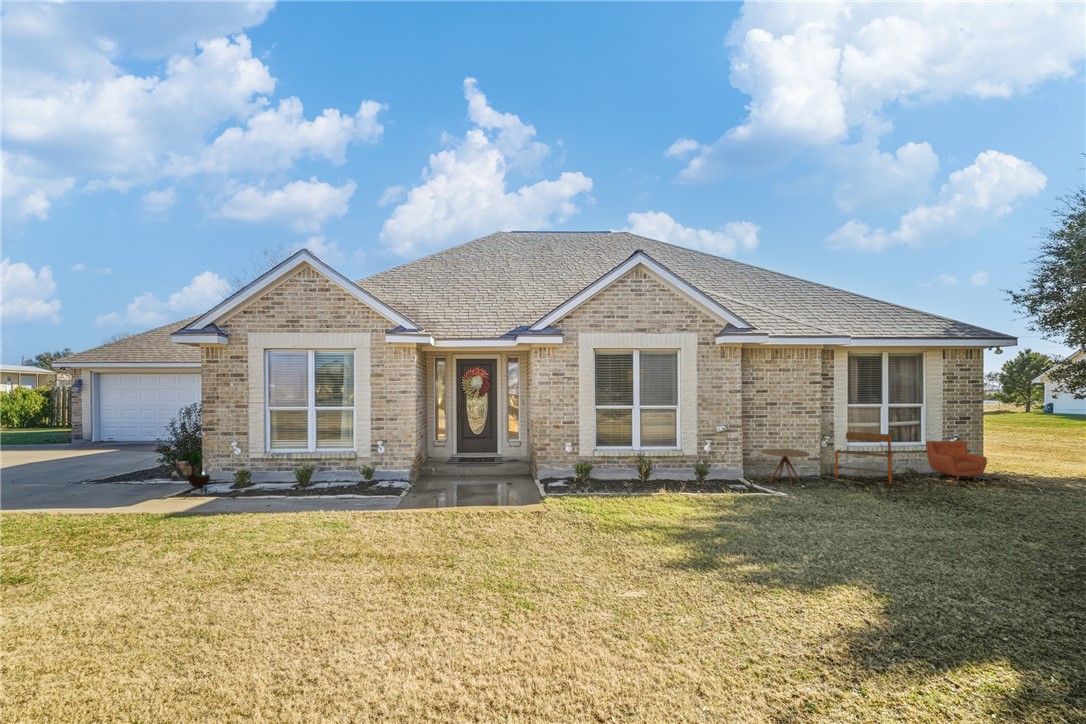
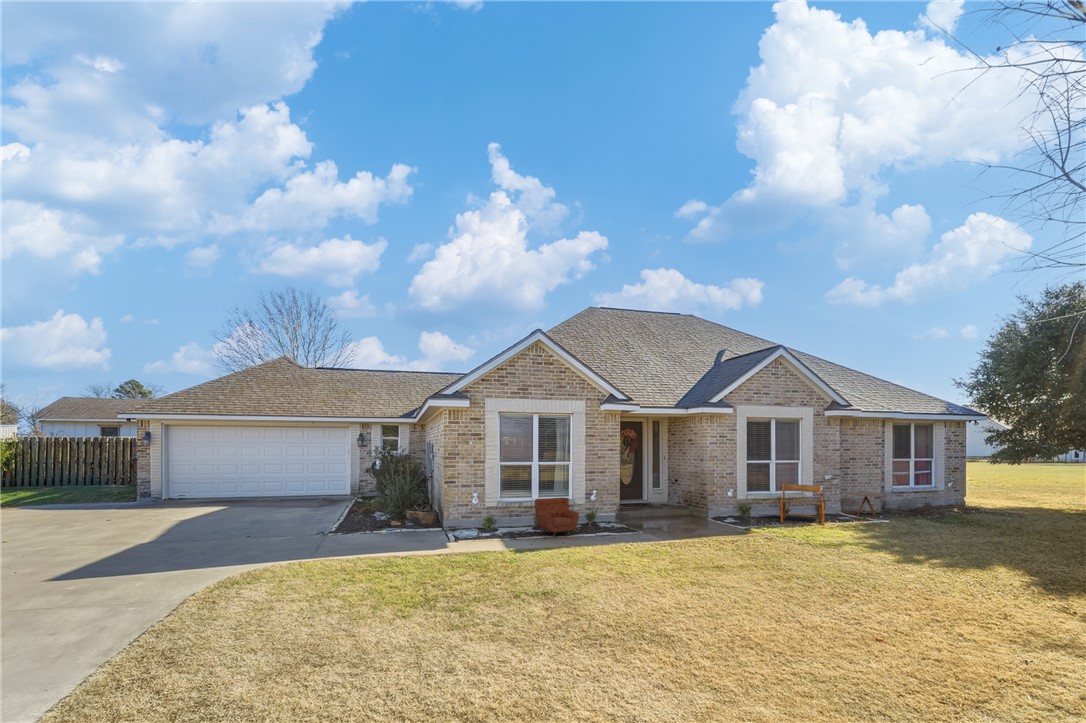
bench: present [835,432,894,483] -> present [781,483,824,526]
armchair: present [926,441,987,481] -> present [535,497,579,537]
potted tree: present [180,452,210,488] -> none [432,498,454,535]

